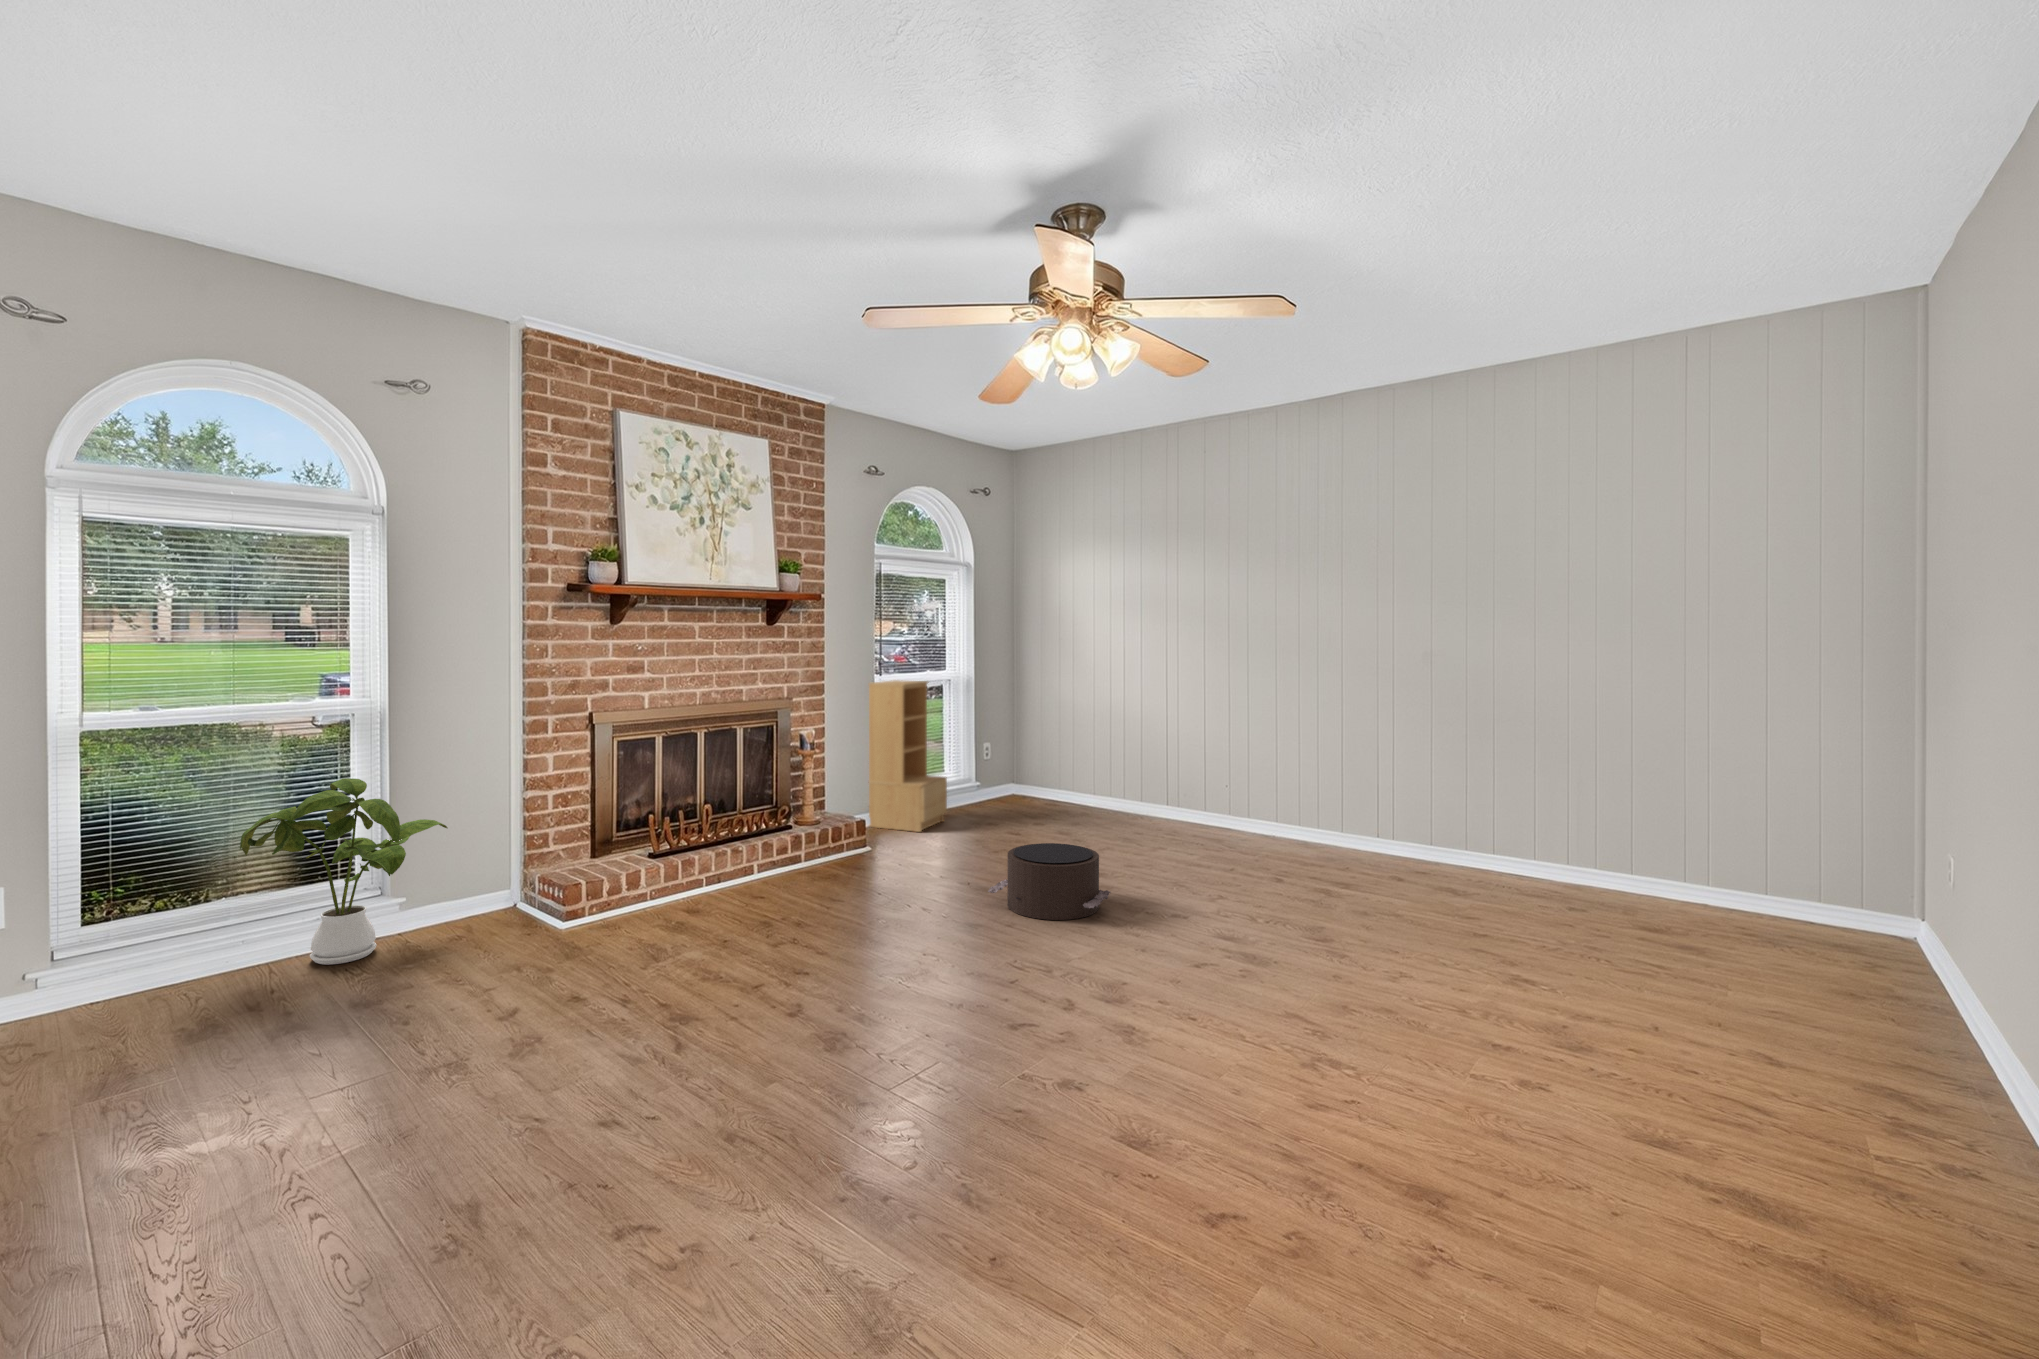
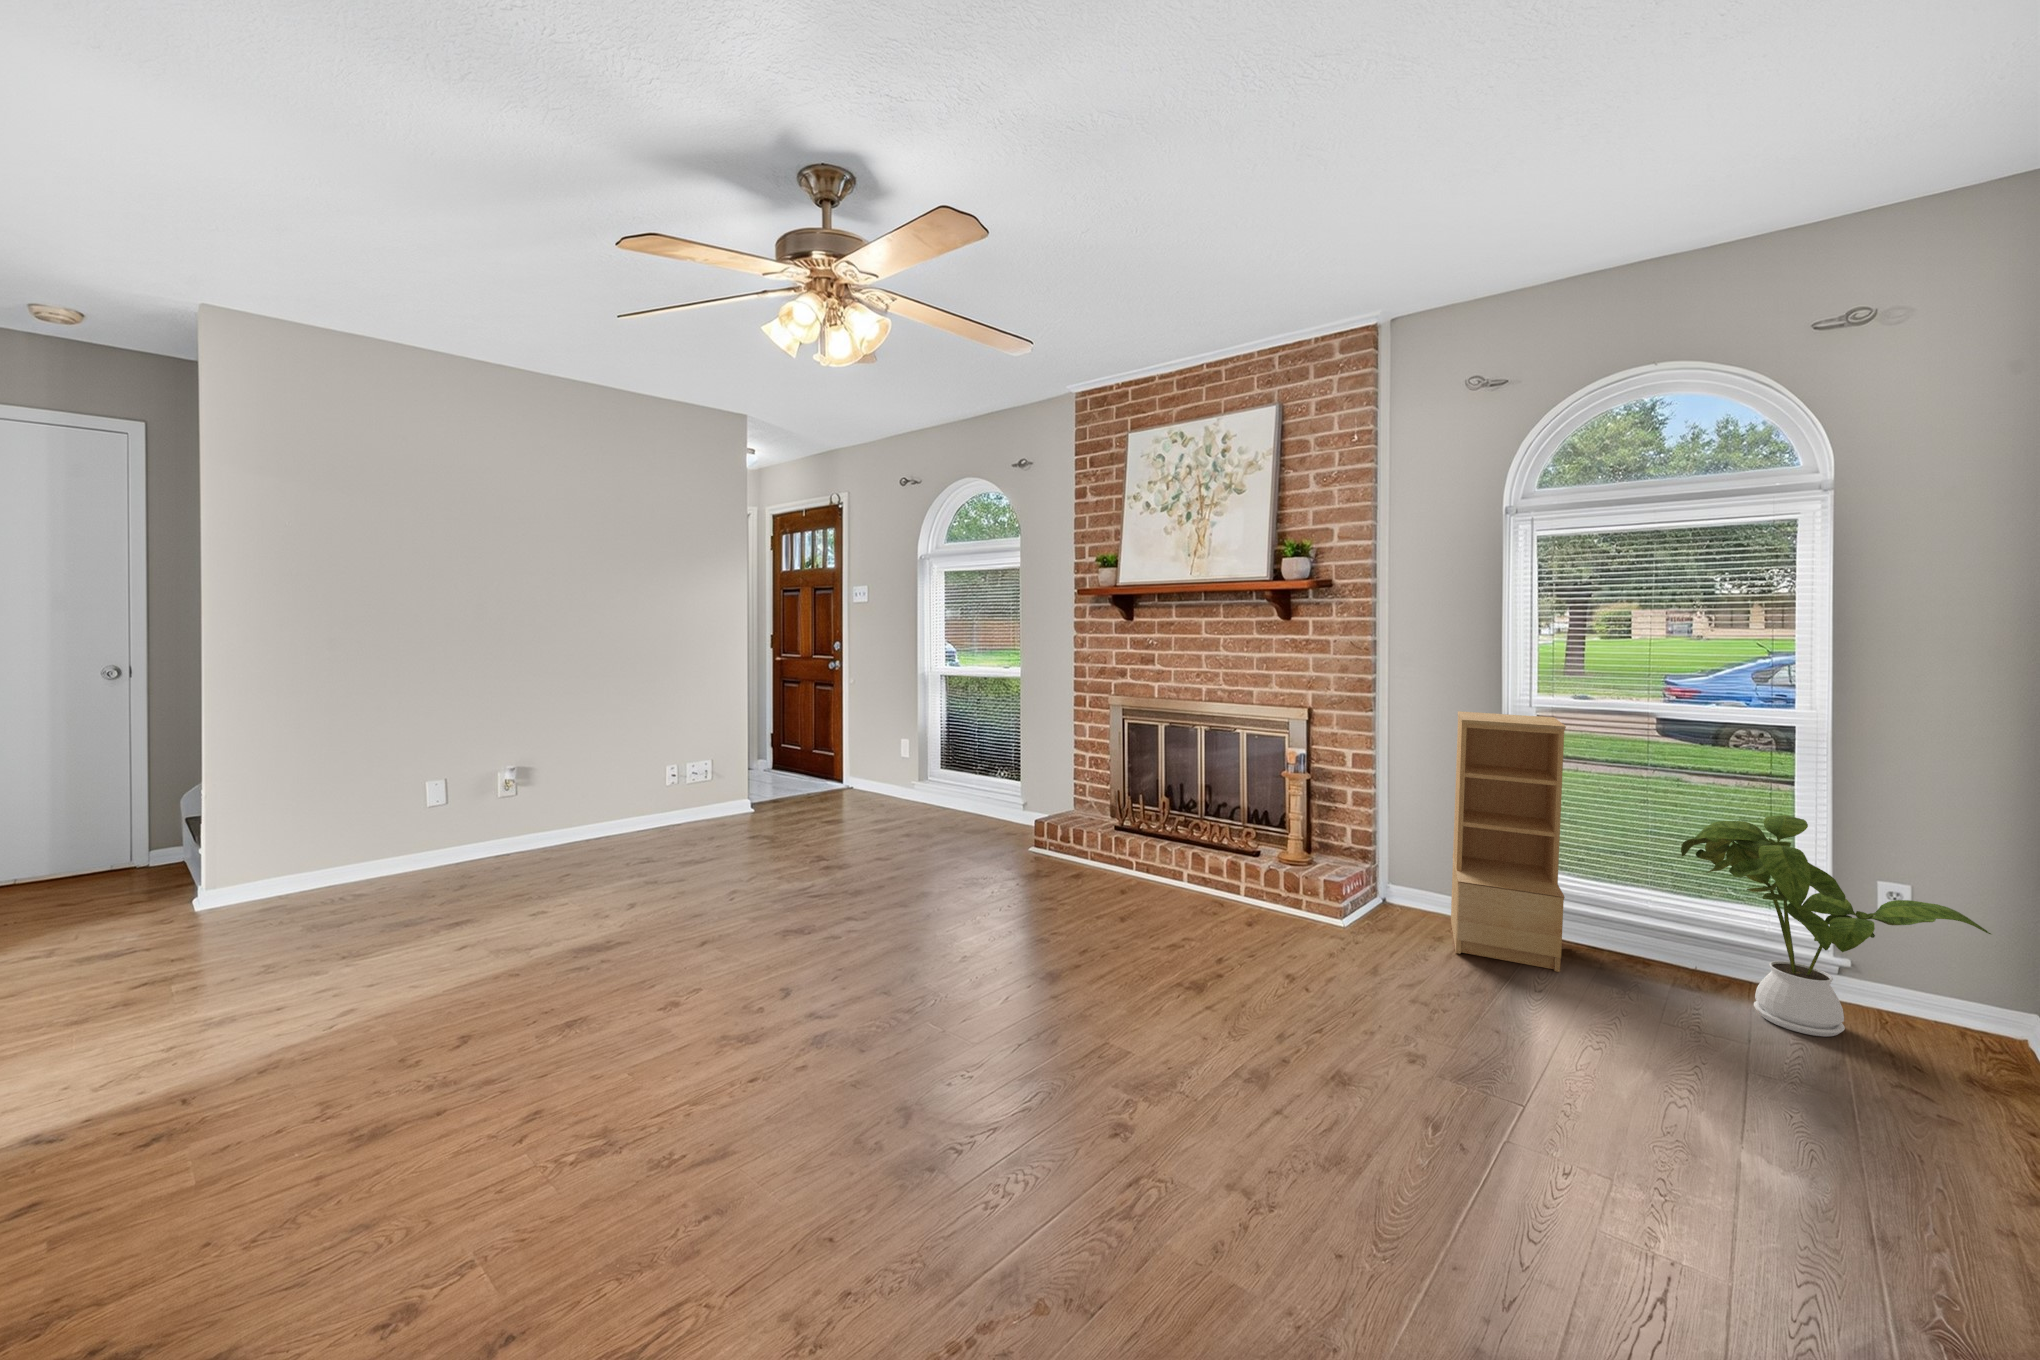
house plant: present [240,778,448,965] -> present [1681,815,1991,1037]
pouf: present [988,843,1111,920] -> none [1032,936,1183,1070]

